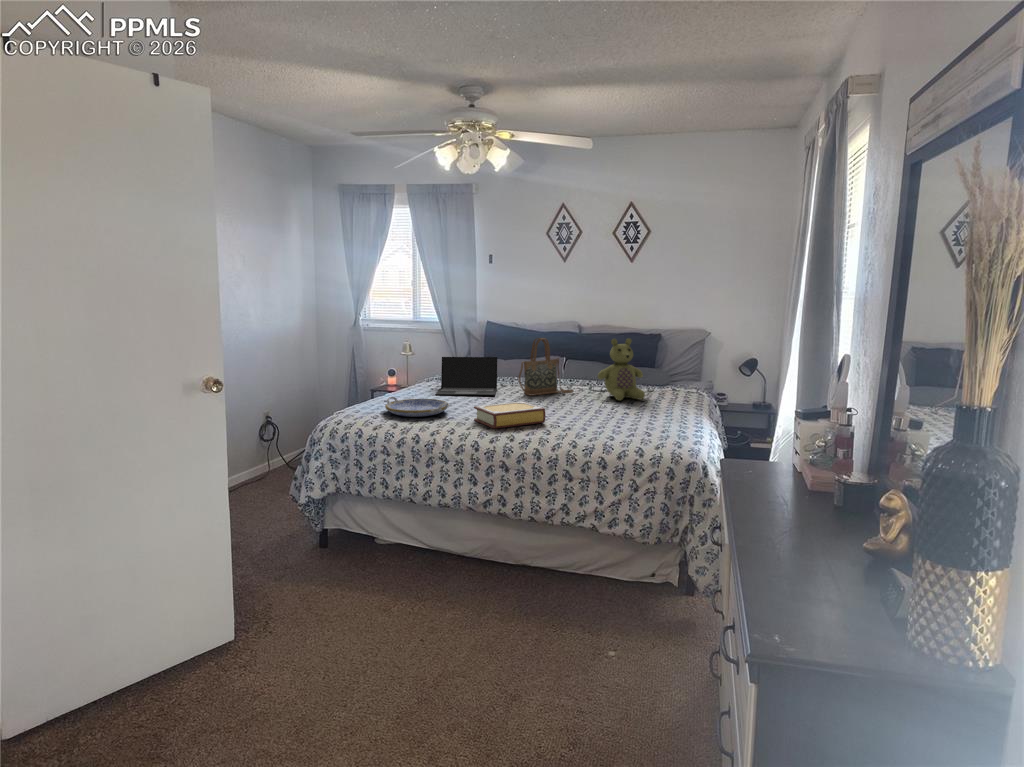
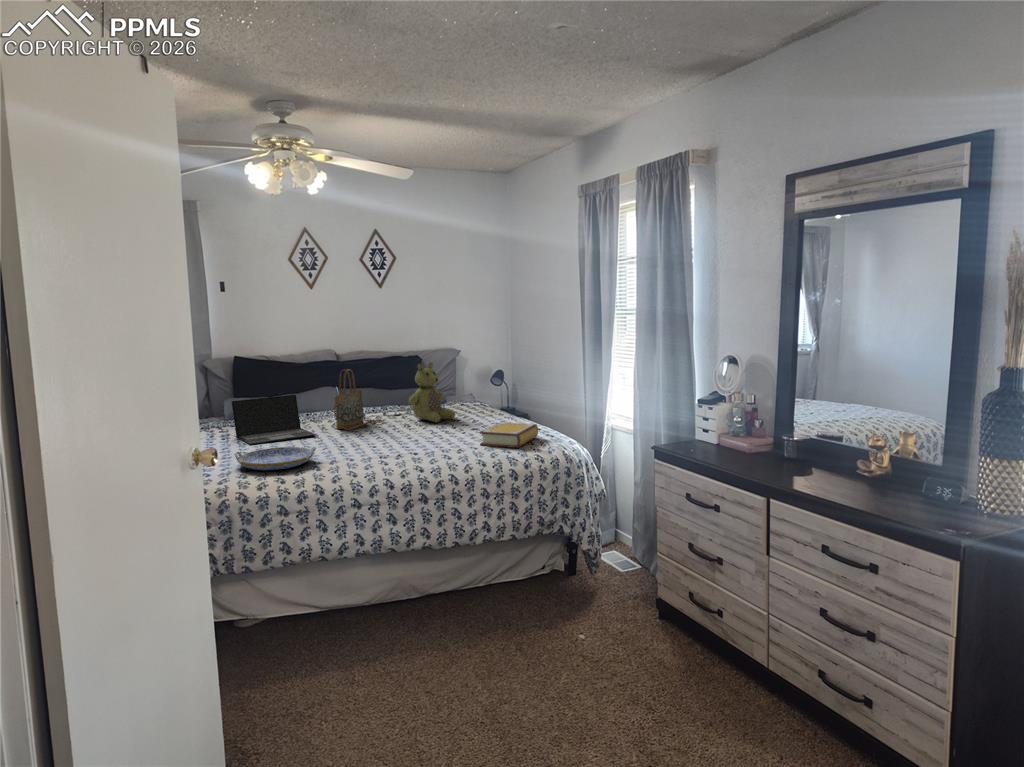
book: present [474,401,546,429] -> present [480,422,538,448]

